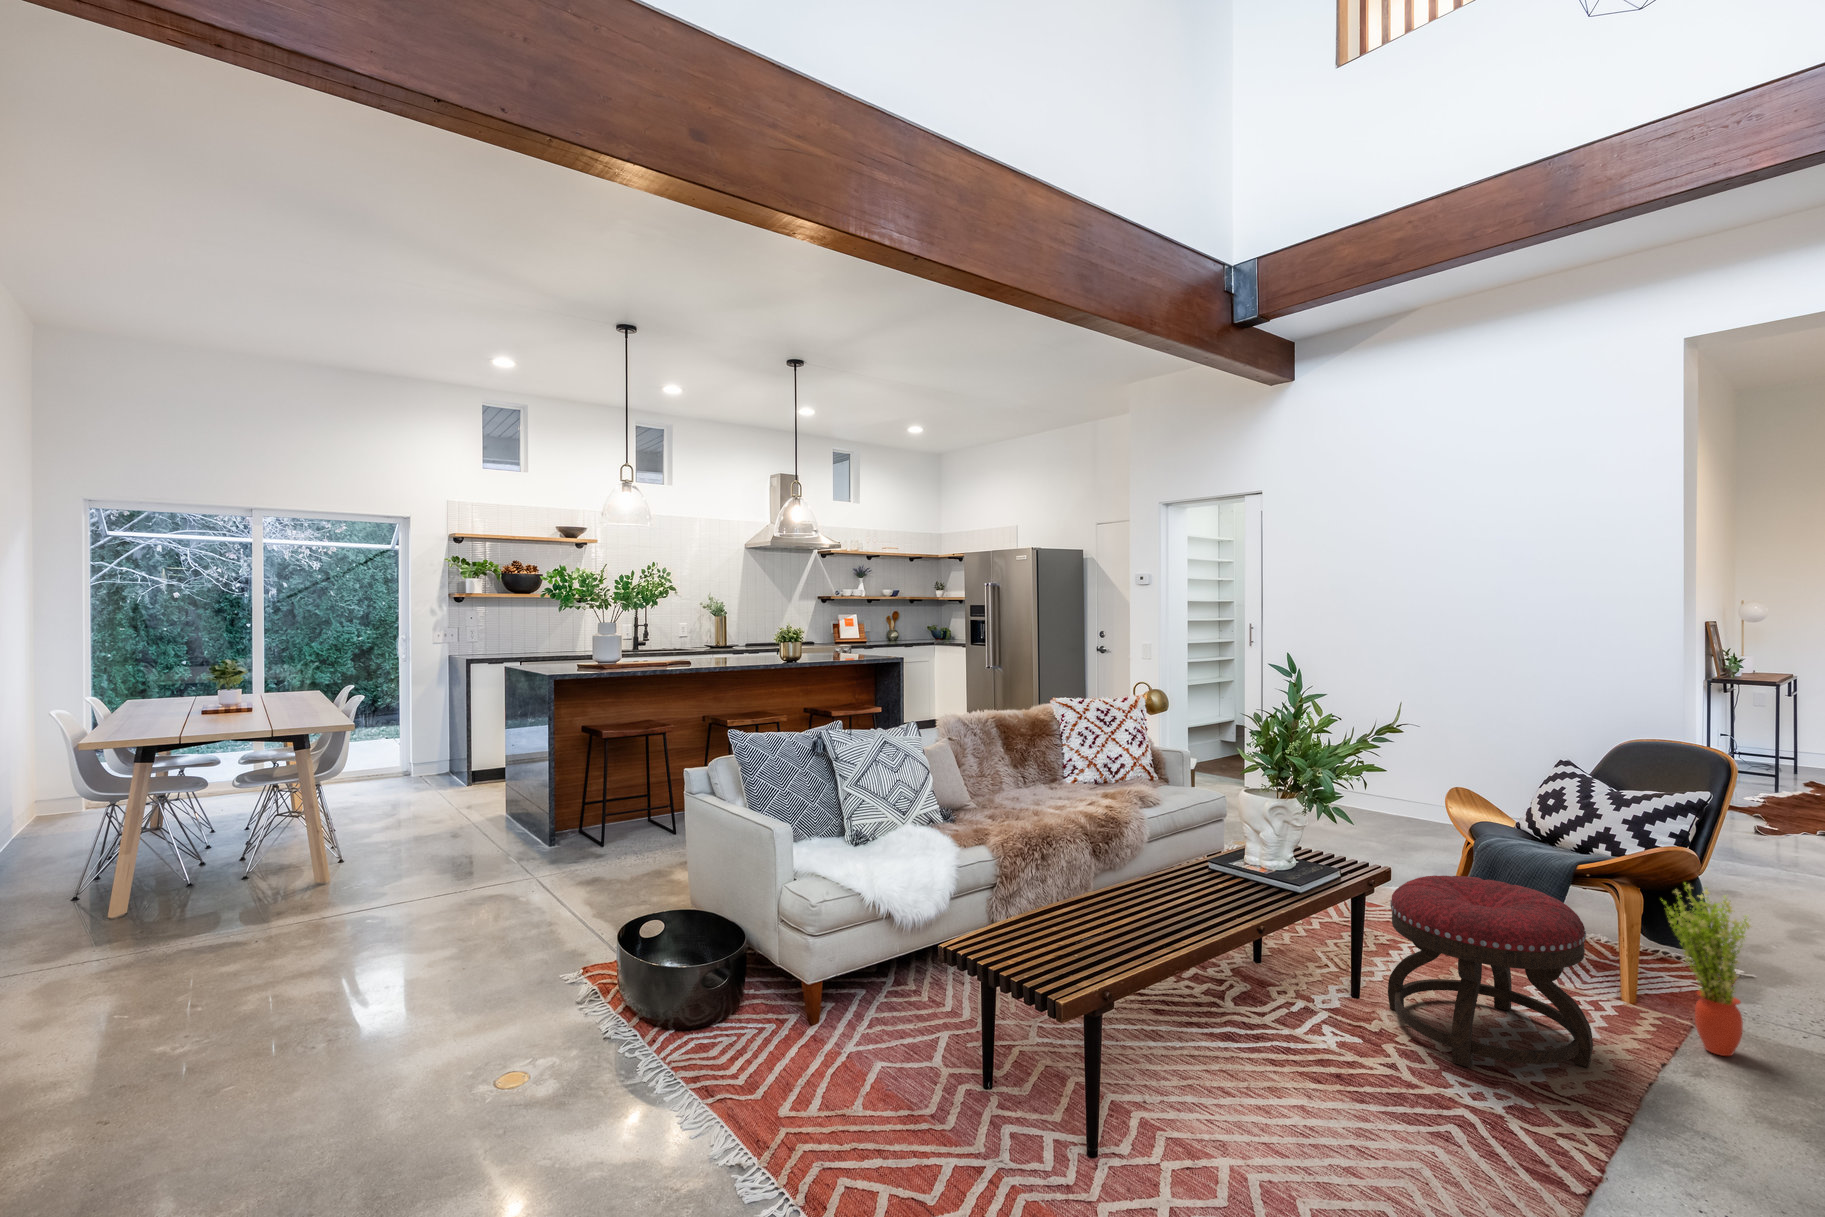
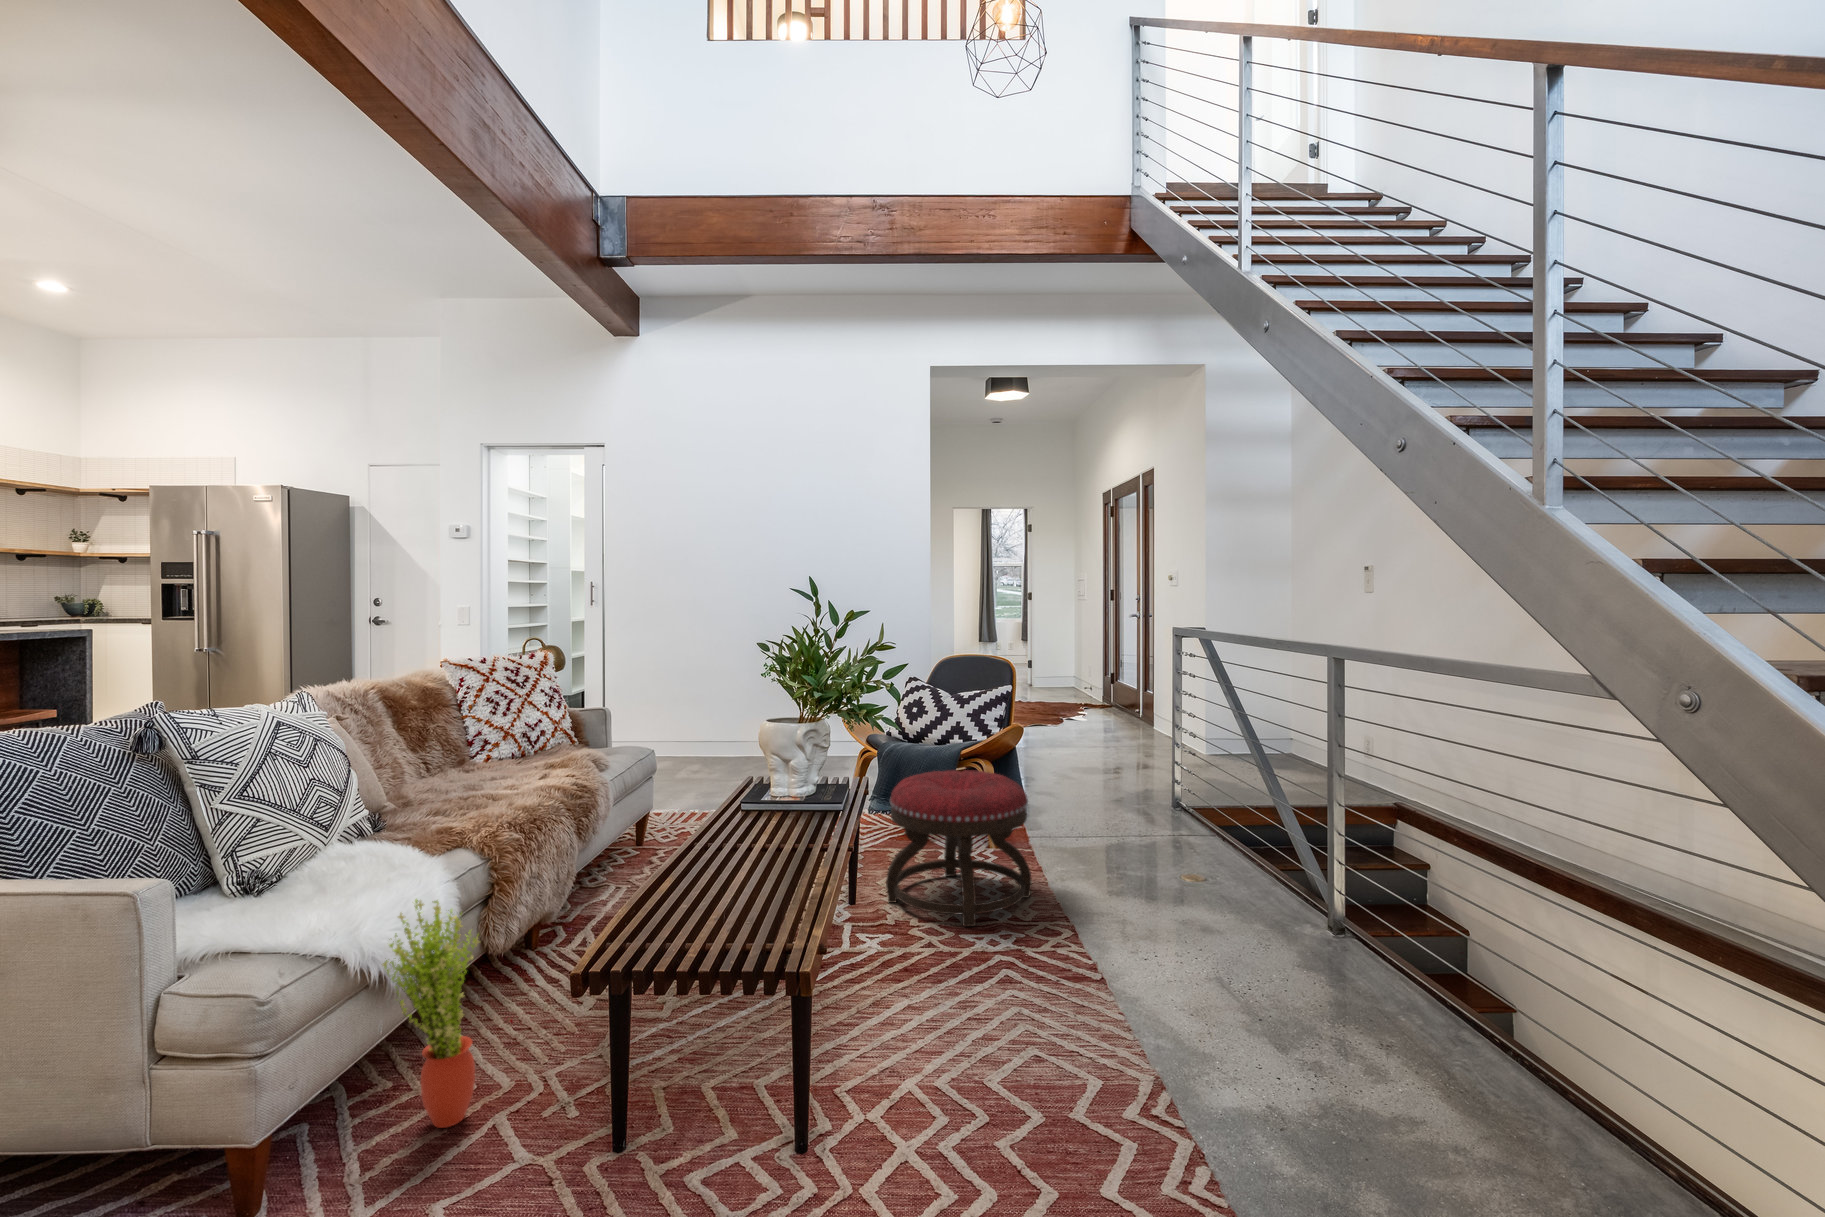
potted plant: present [1662,884,1751,1056] -> present [383,899,479,1128]

